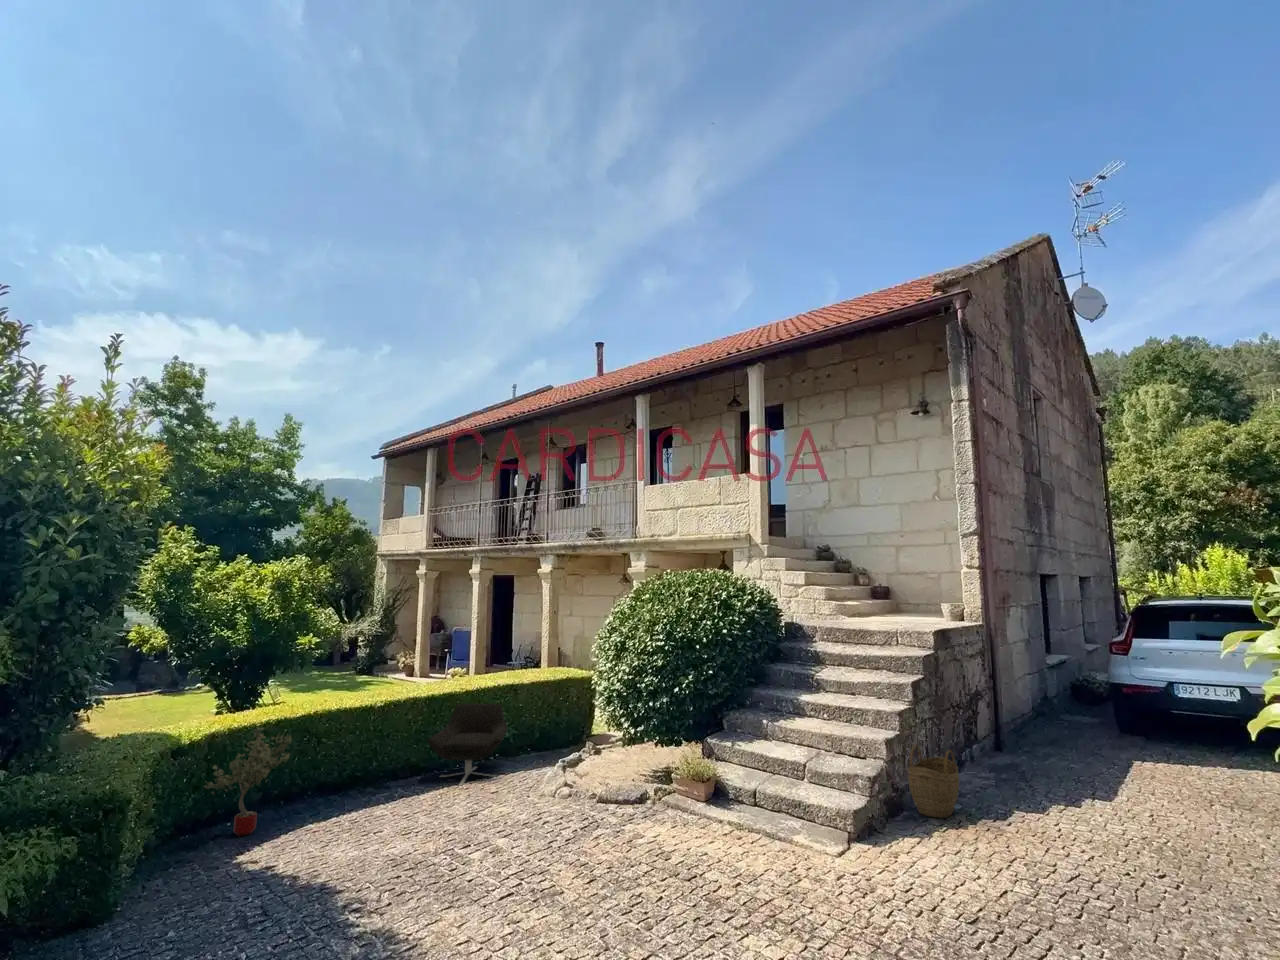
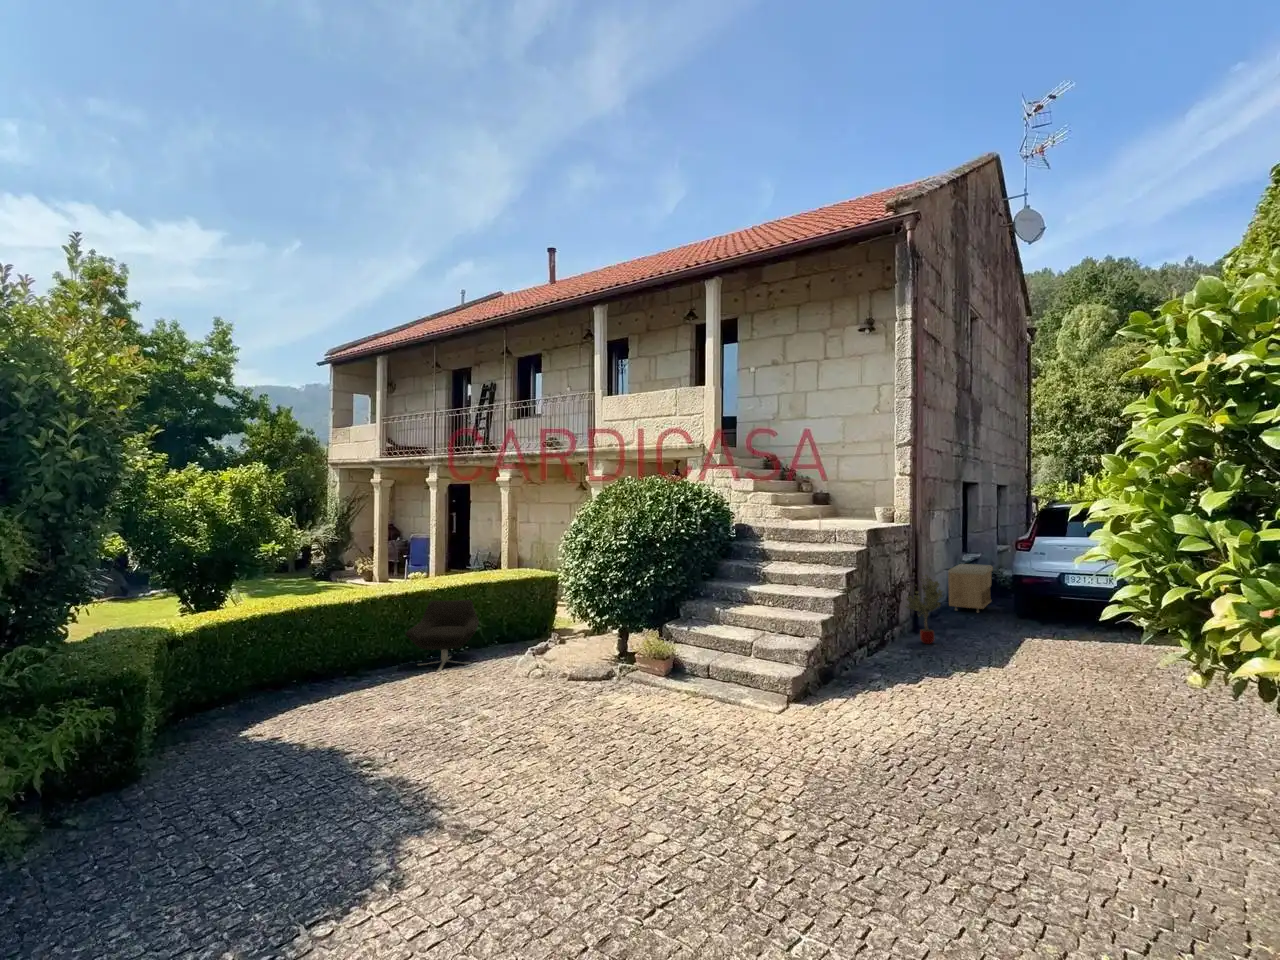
storage bench: none [1030,666,1083,724] -> present [948,564,993,612]
potted tree: present [204,727,292,836] -> present [906,575,942,644]
woven basket: present [908,745,959,818] -> none [839,626,881,685]

